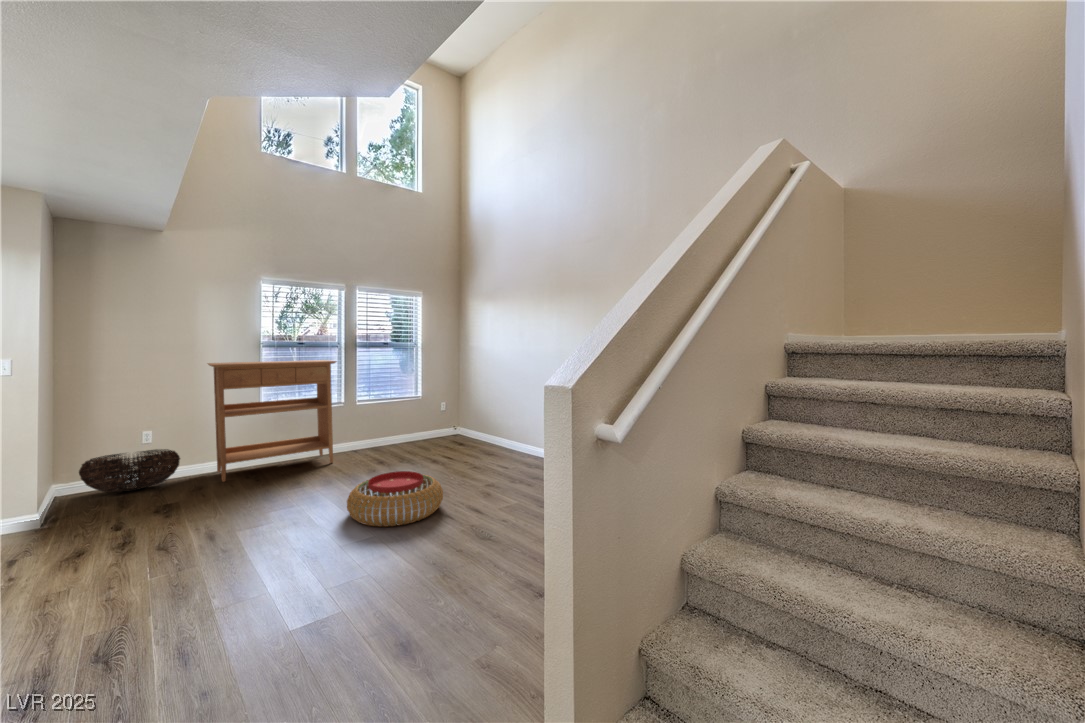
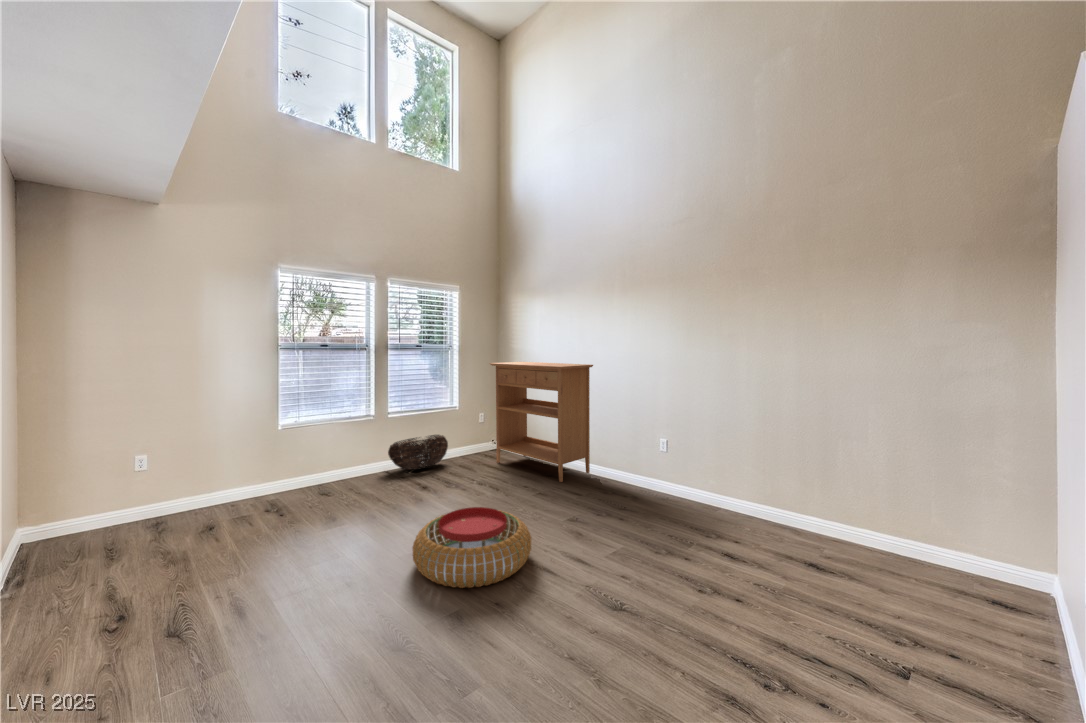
console table: present [208,360,337,482] -> present [489,362,593,482]
basket: present [79,449,180,492] -> present [388,435,448,470]

